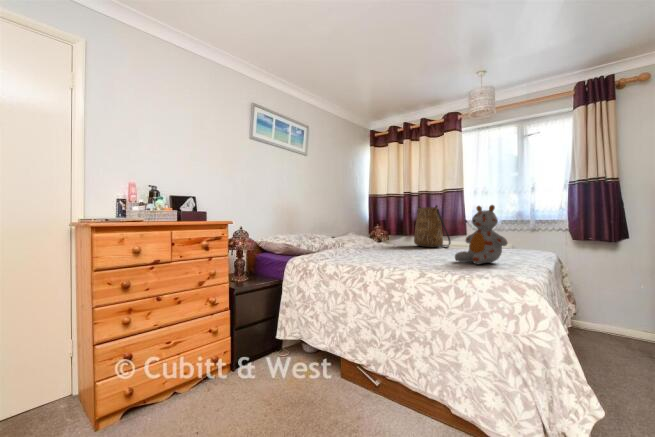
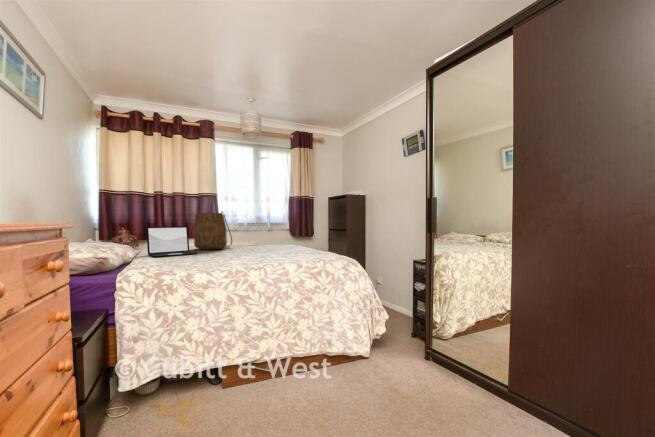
stuffed bear: present [455,205,507,264] -> none [288,214,321,255]
laptop: none [357,221,401,249] -> present [146,226,197,257]

